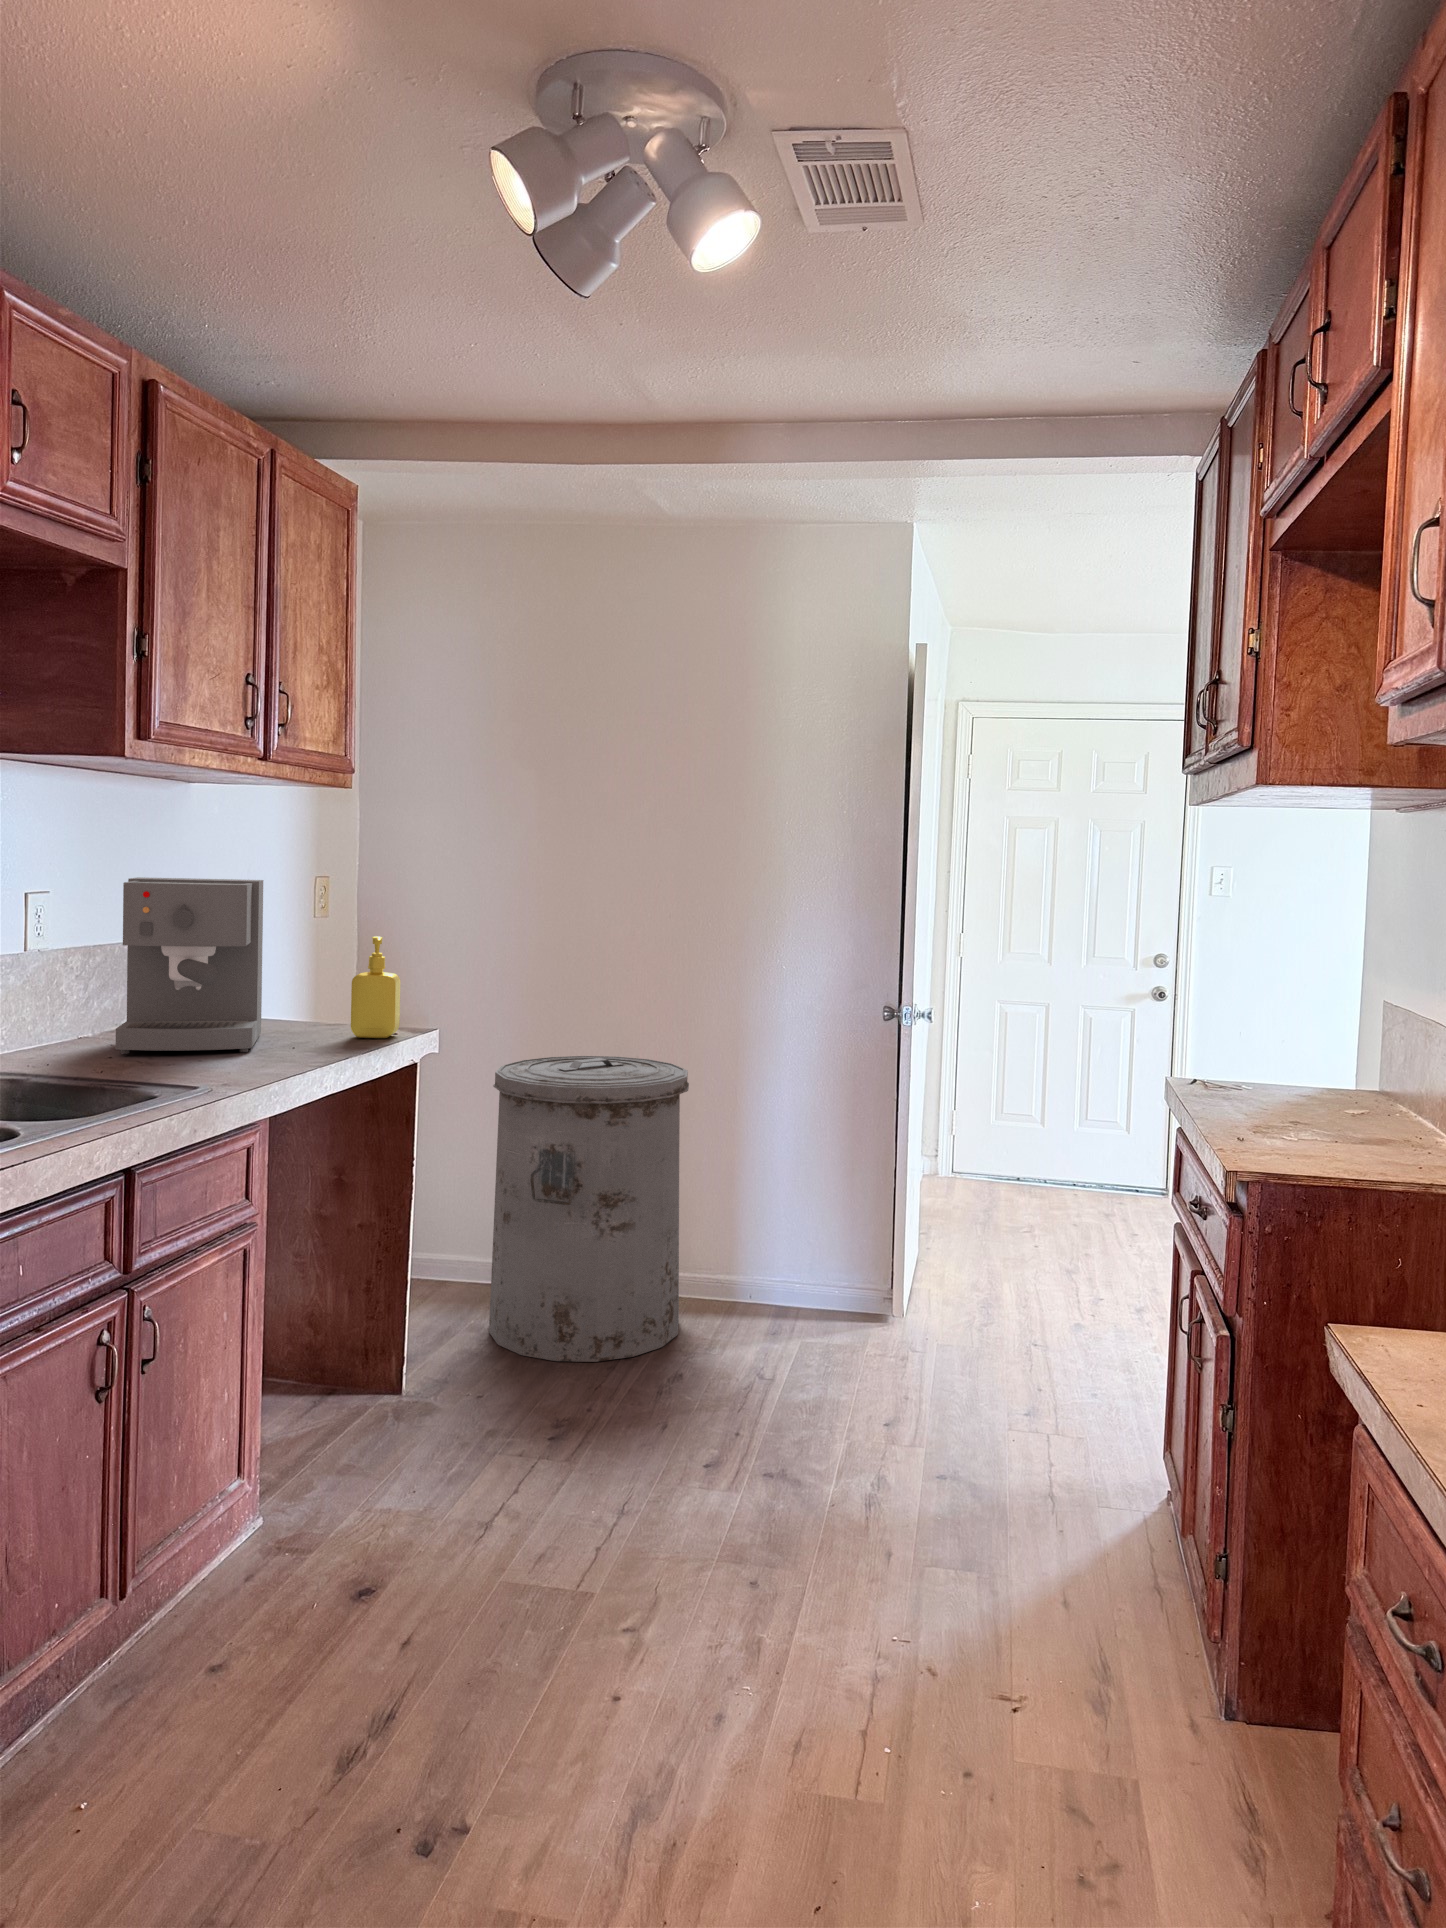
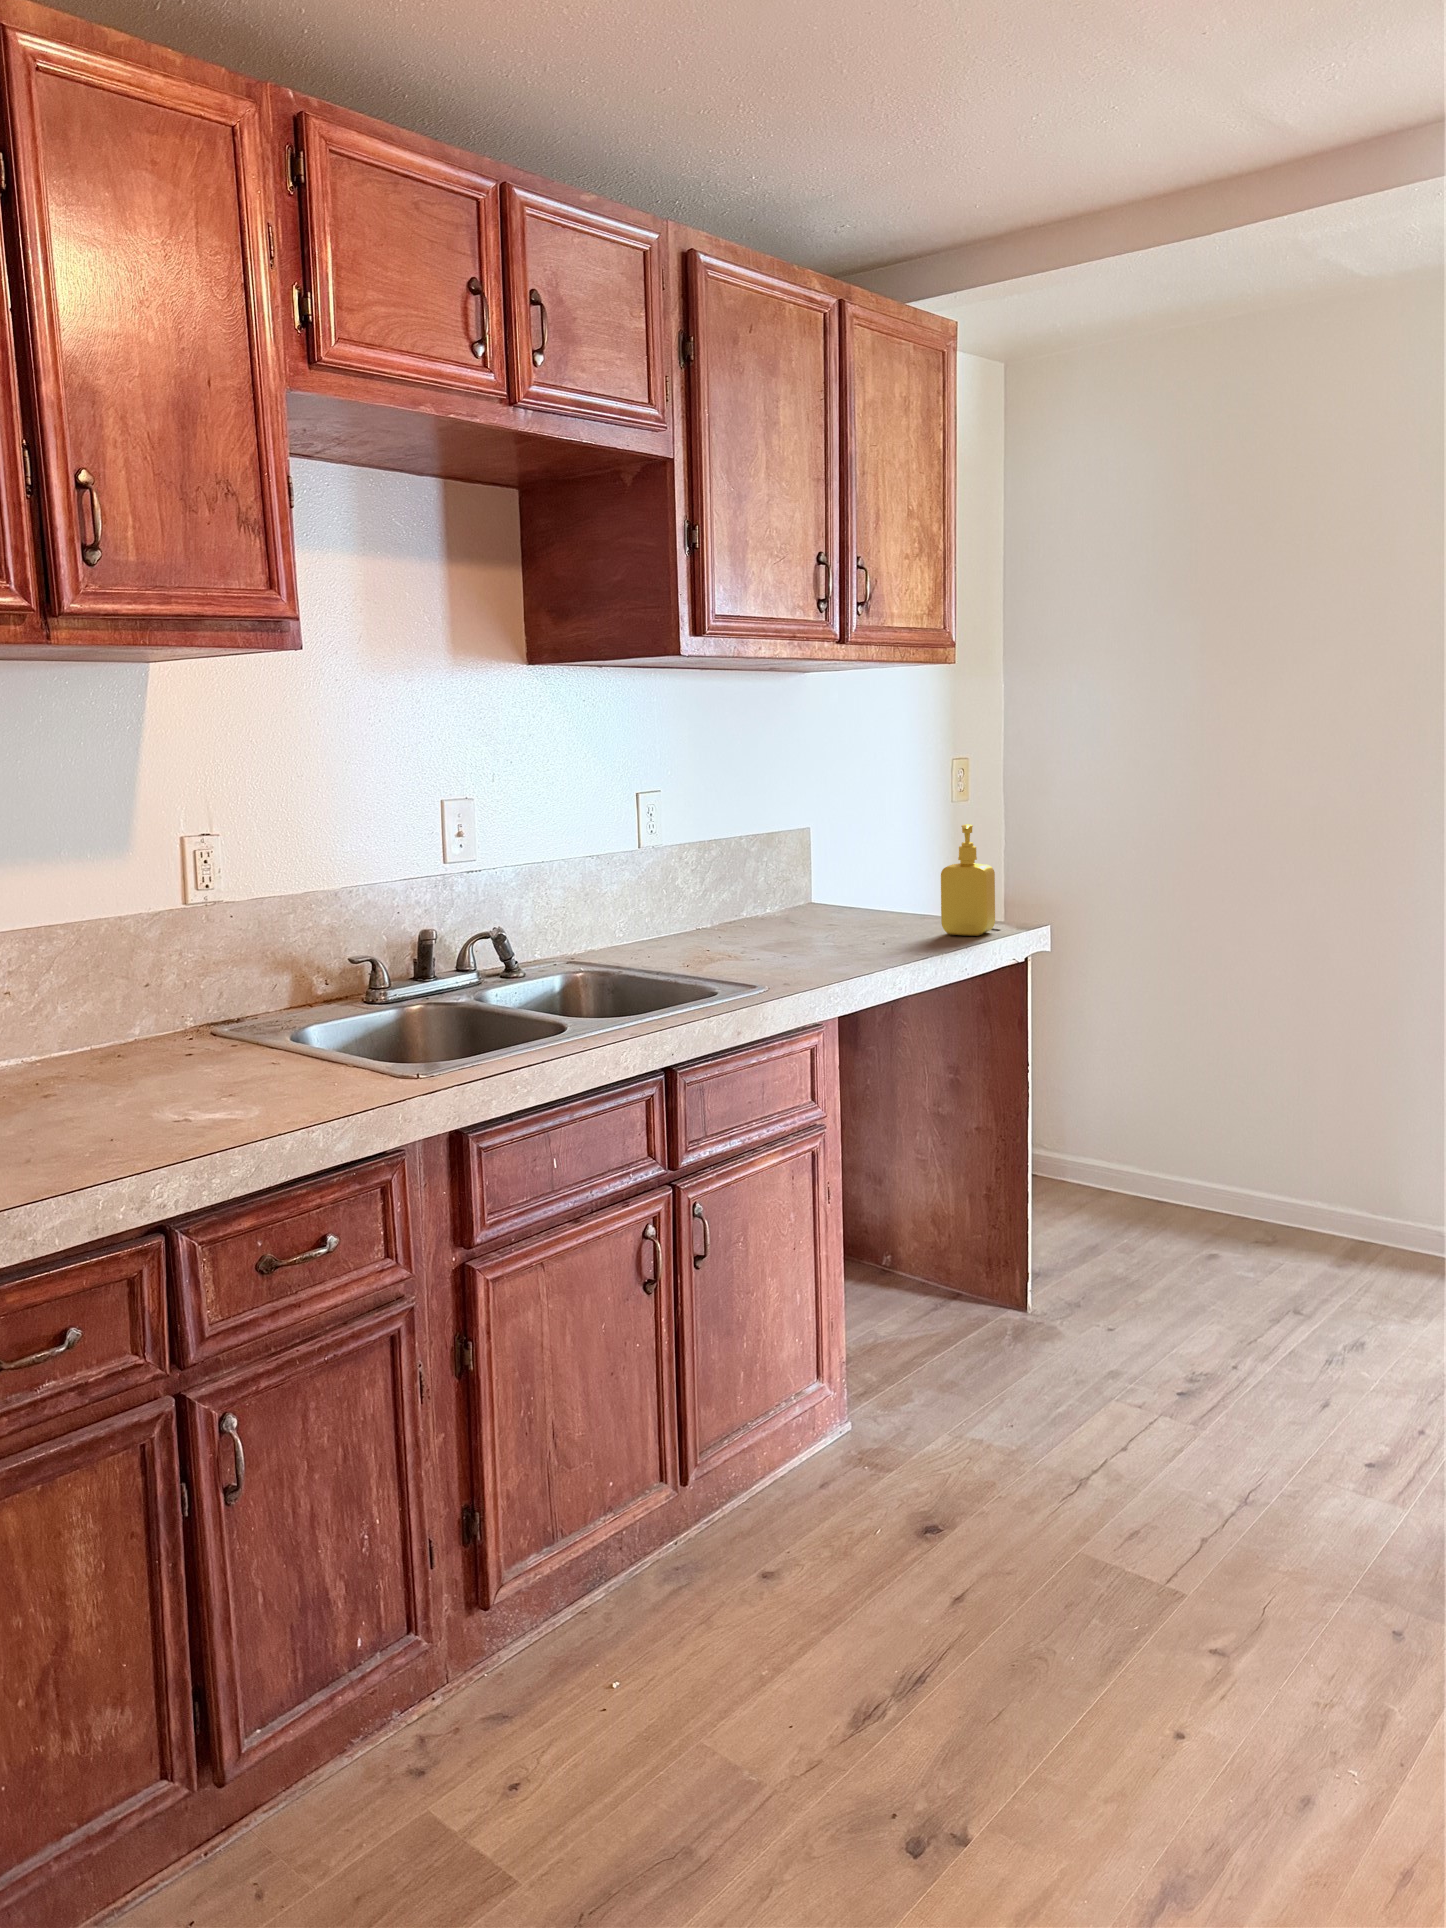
coffee maker: present [115,877,263,1054] -> none [709,769,858,948]
trash can: present [489,1056,689,1362] -> none [1136,955,1388,1315]

